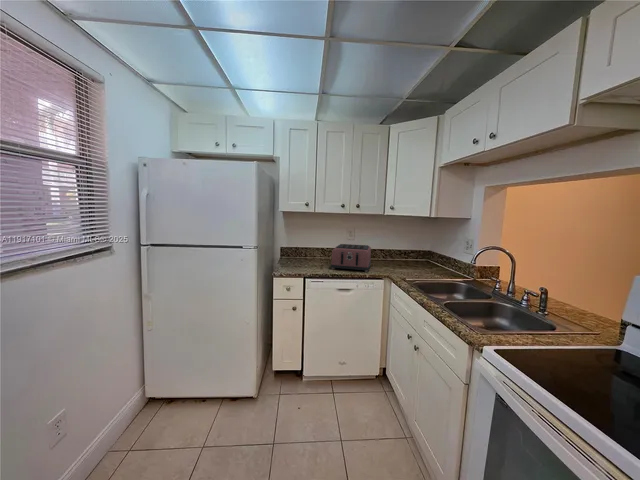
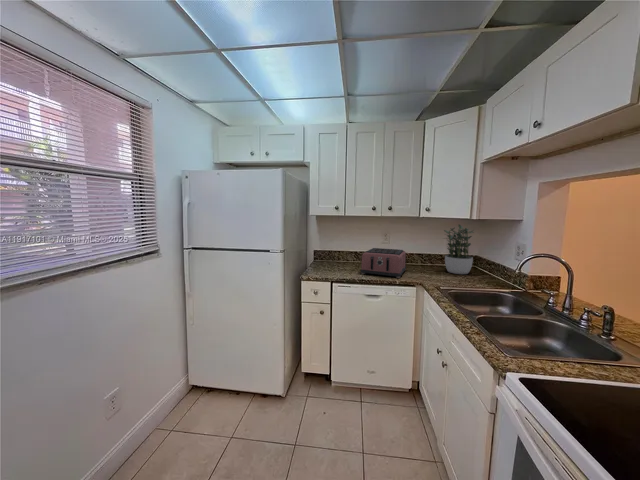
potted plant: none [402,222,430,267] -> present [444,225,473,274]

